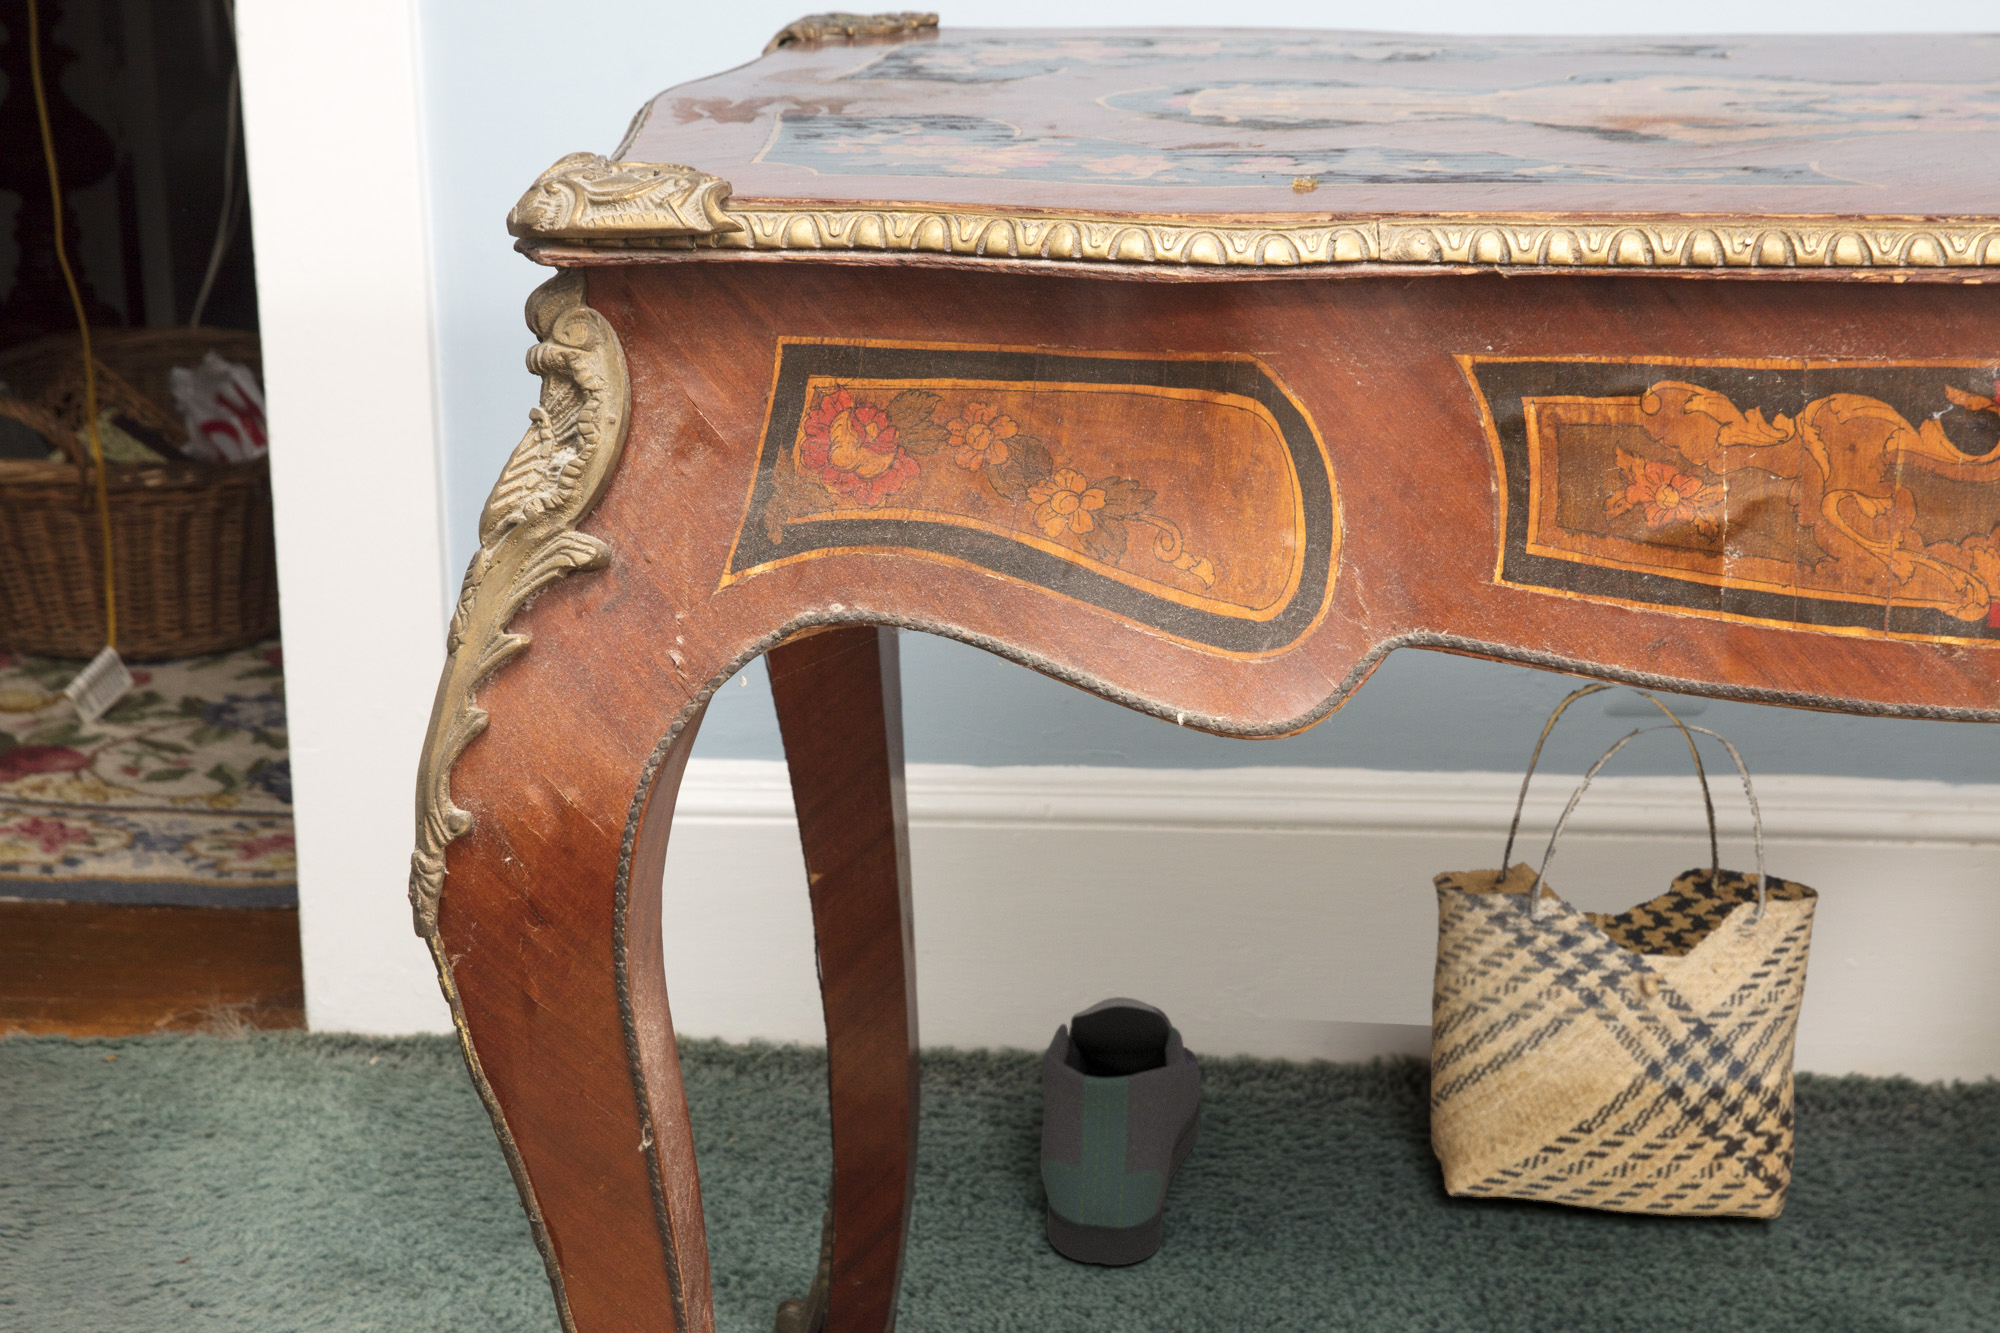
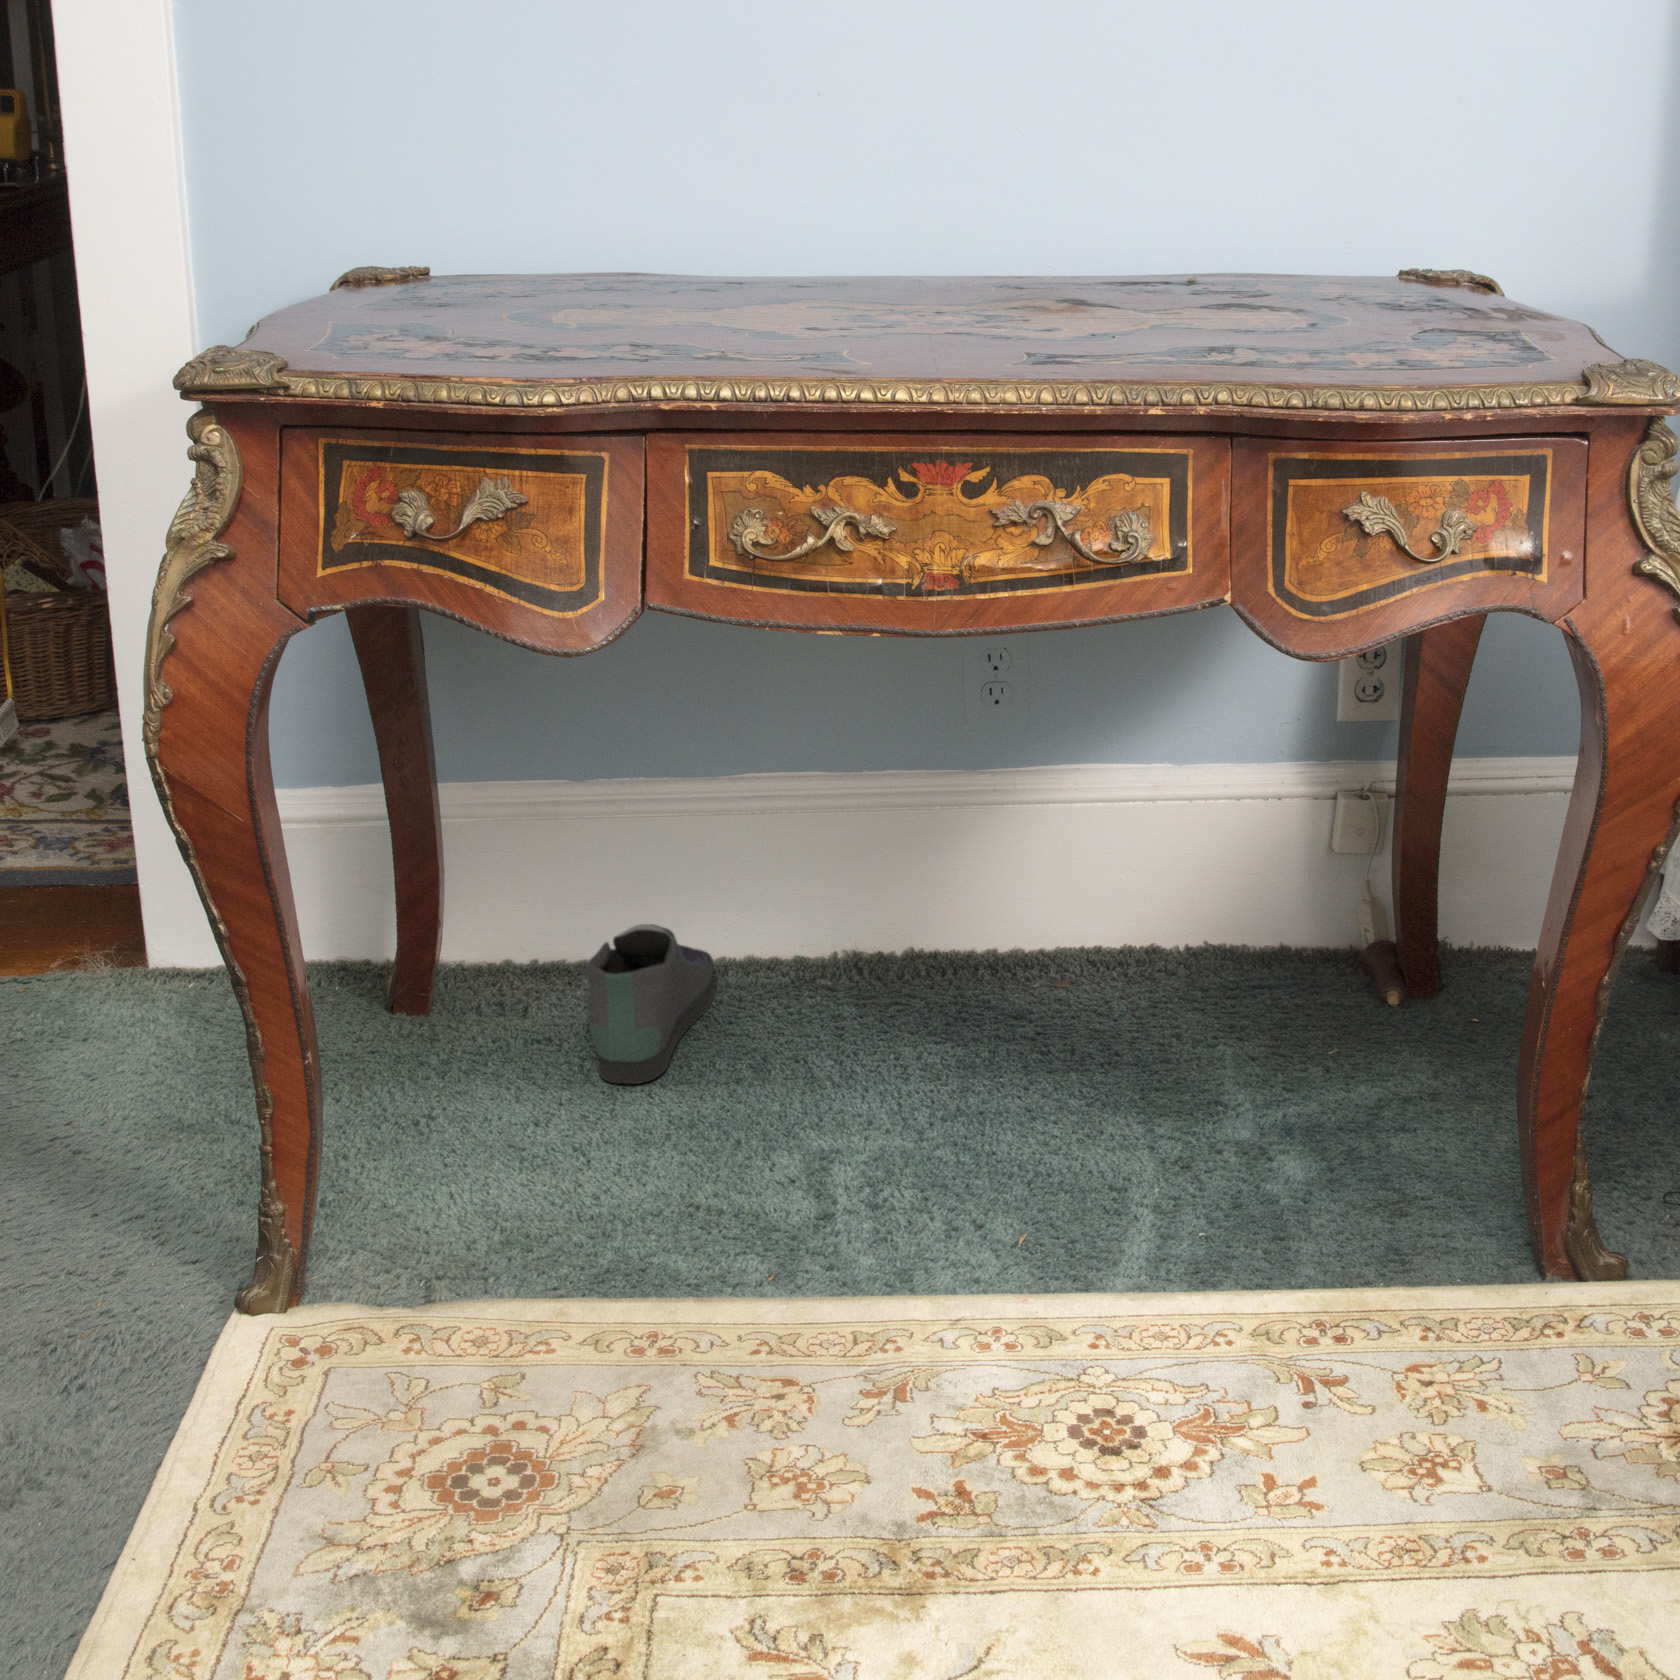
woven basket: present [1430,683,1819,1219] -> none [824,716,1056,1036]

